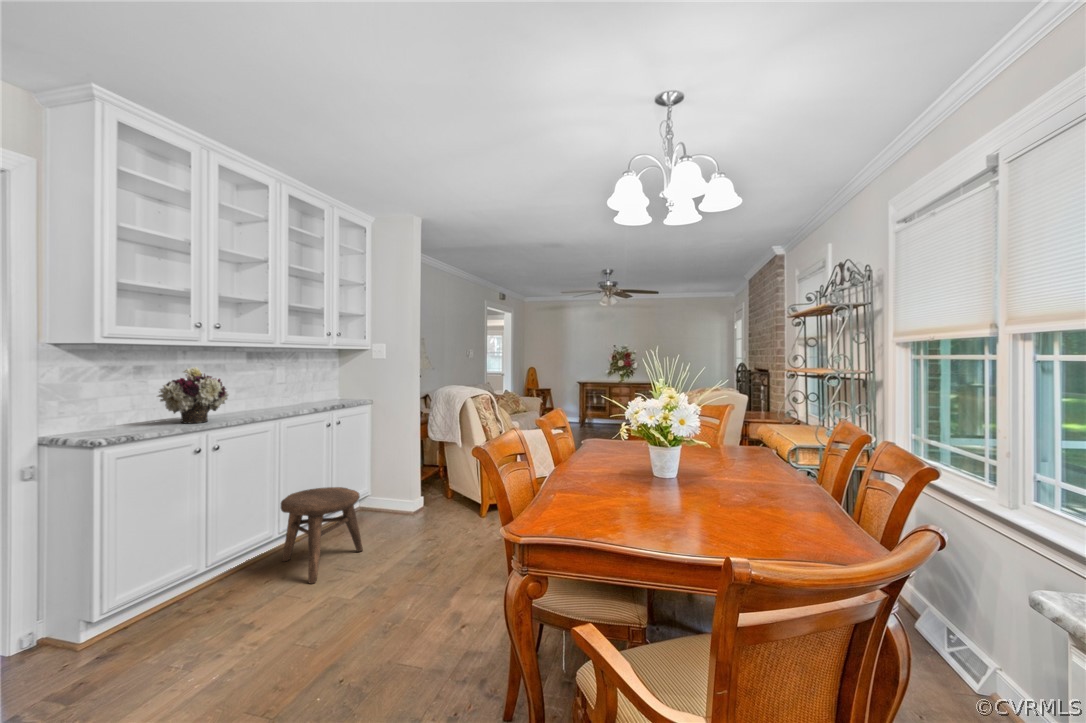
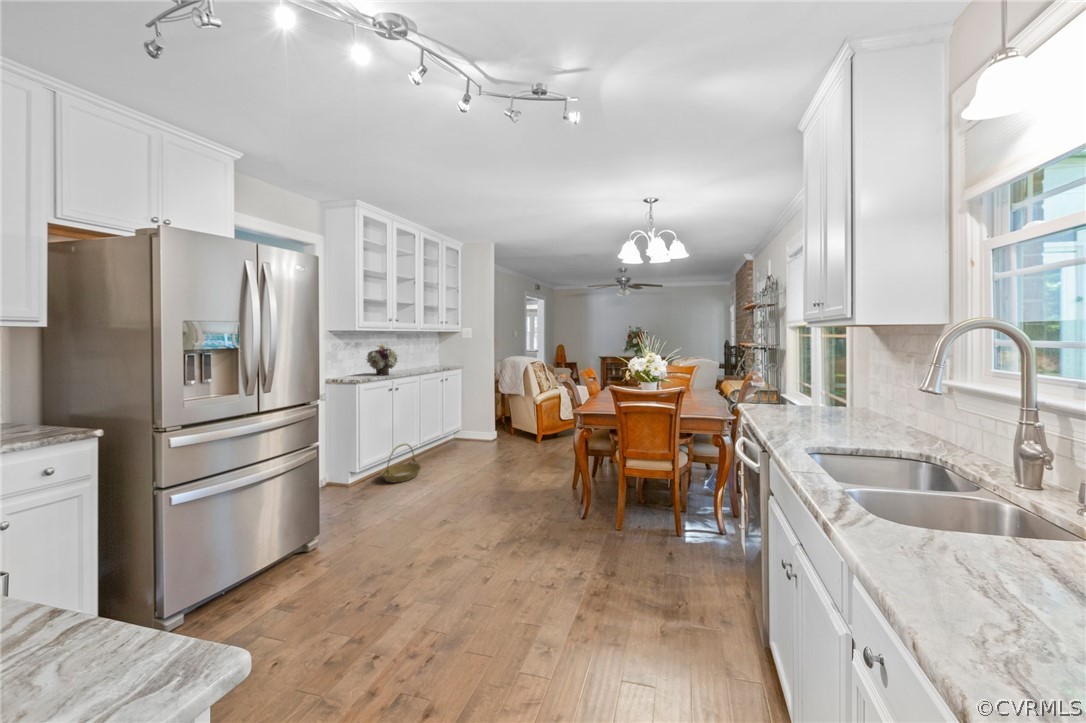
stool: present [281,487,363,584] -> none [425,417,470,467]
basket: none [144,553,247,640] -> present [380,444,422,483]

